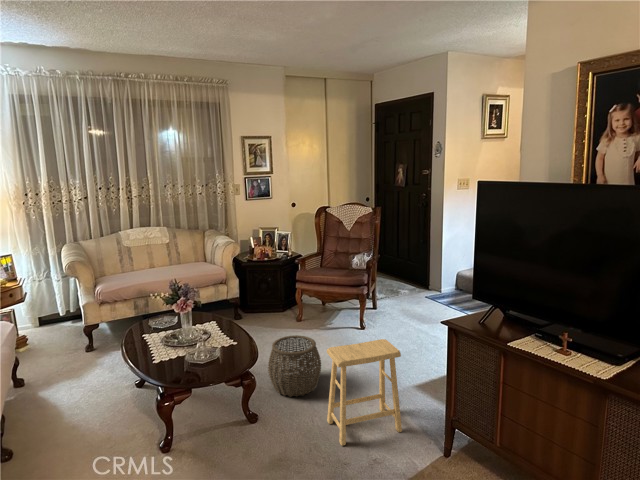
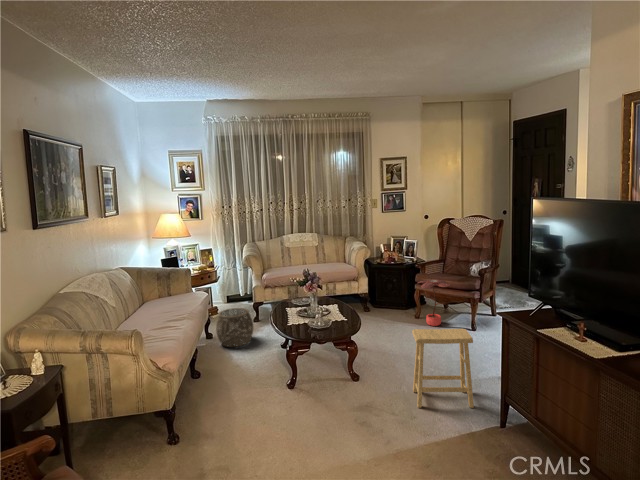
potted plant: none [300,276,338,329] -> present [418,280,450,326]
woven basket: present [268,335,321,397] -> present [216,308,253,347]

